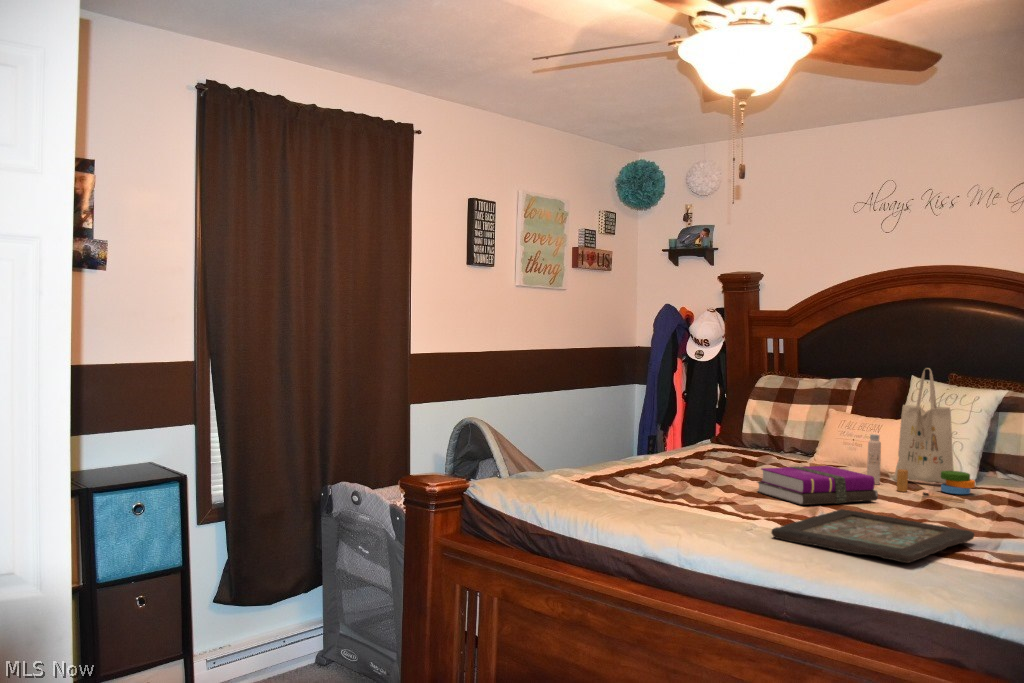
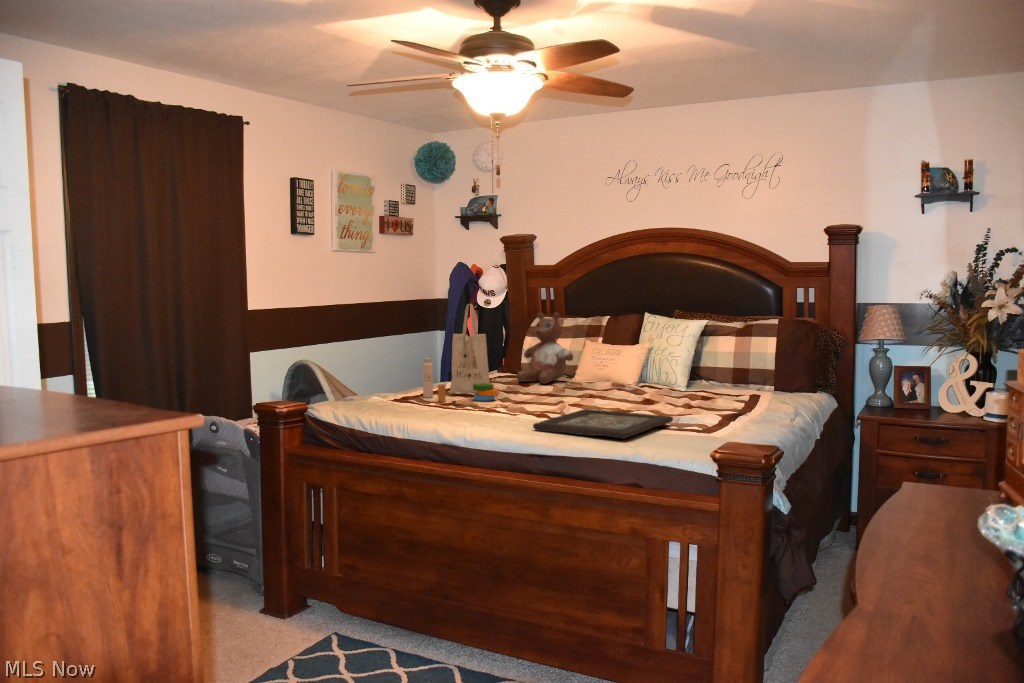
tote bag: present [867,368,975,502] -> present [423,304,497,406]
stuffed bear: none [738,371,814,464] -> present [516,312,573,384]
notebook: present [757,466,878,505] -> none [527,380,614,409]

